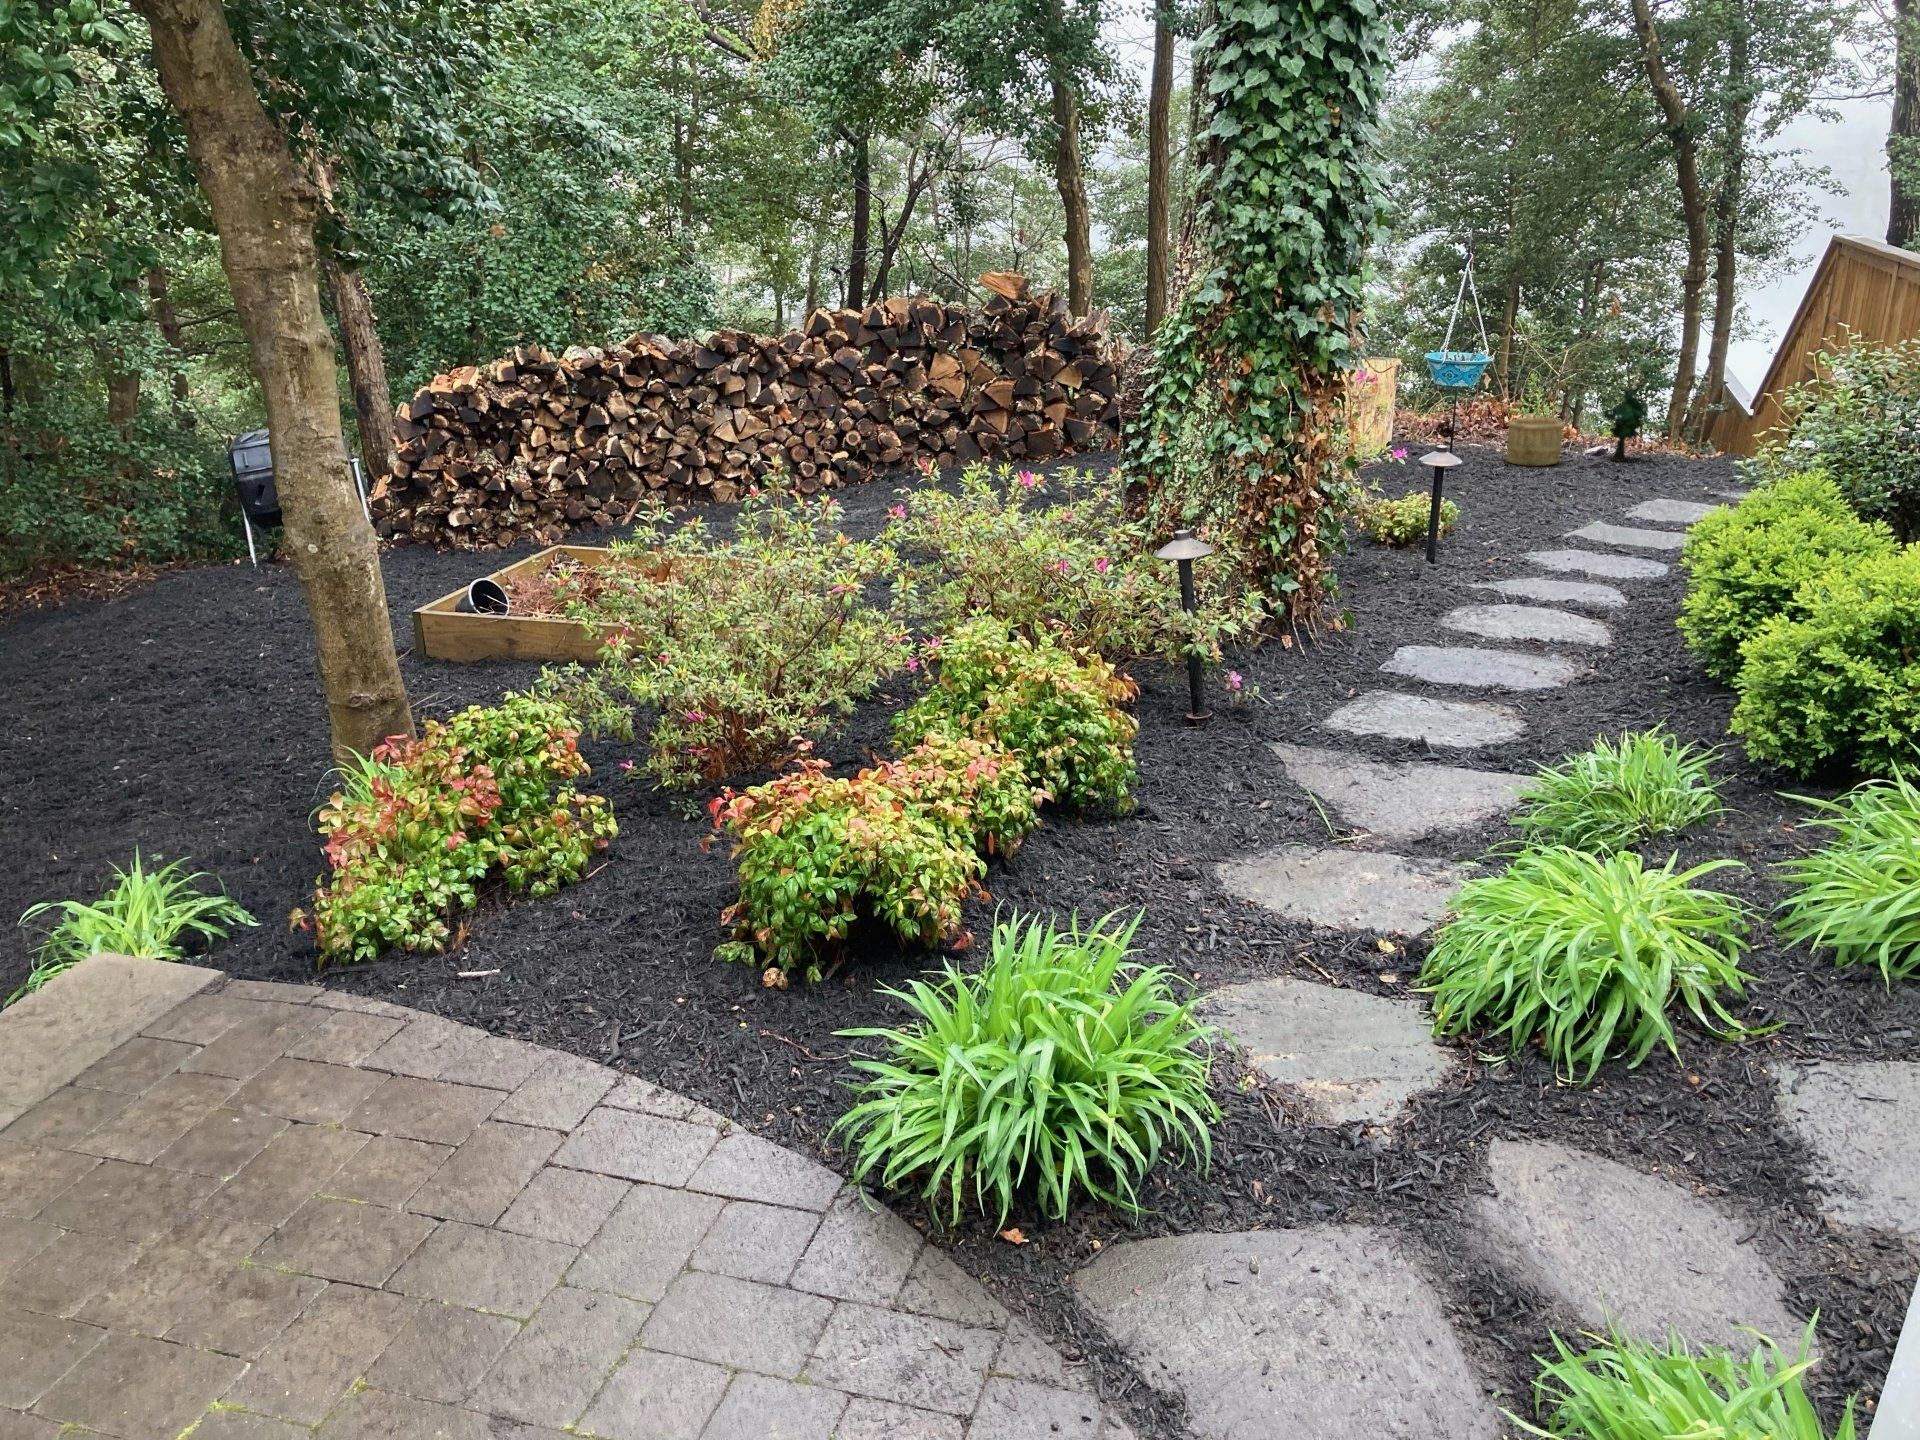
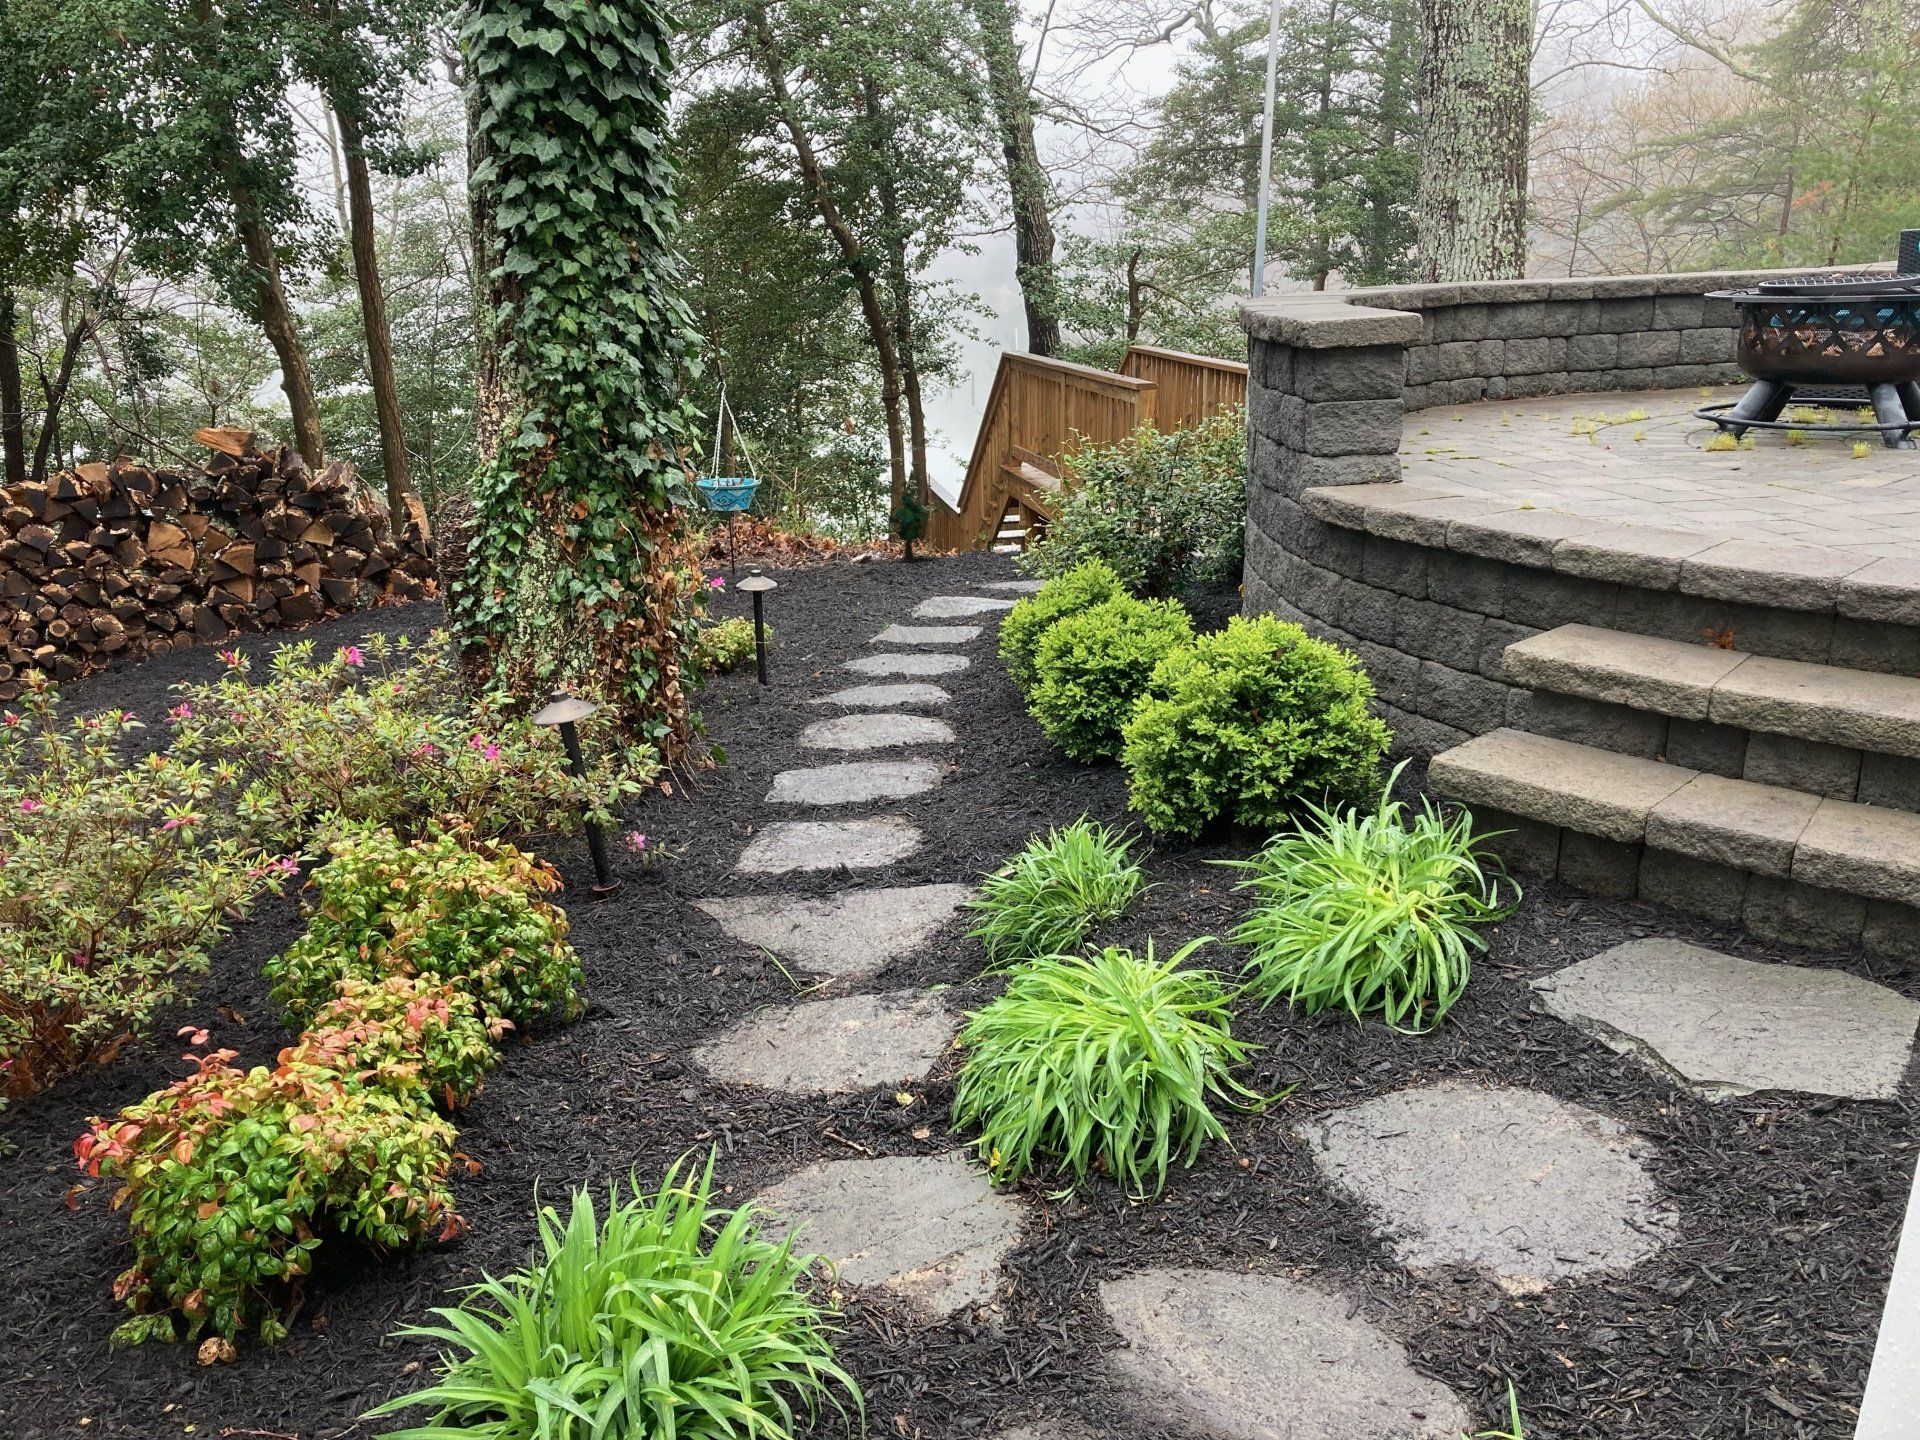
wooden bucket: present [1507,417,1565,466] -> none [806,527,859,575]

